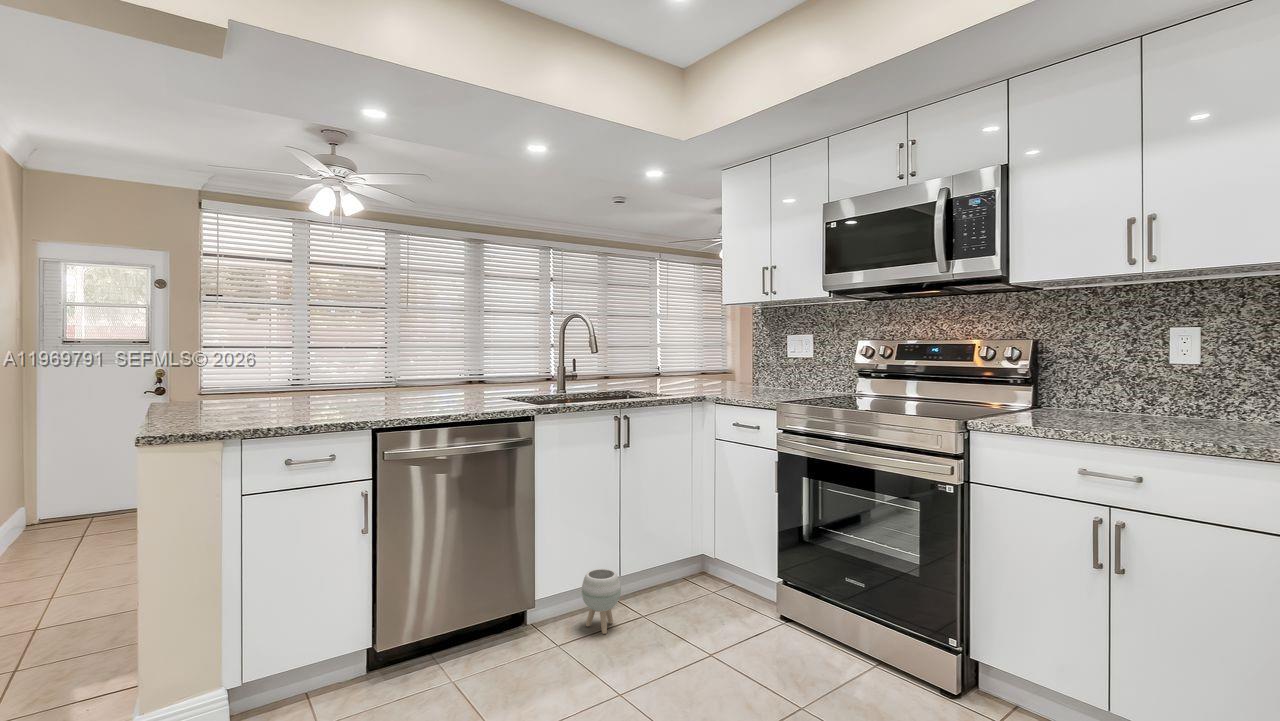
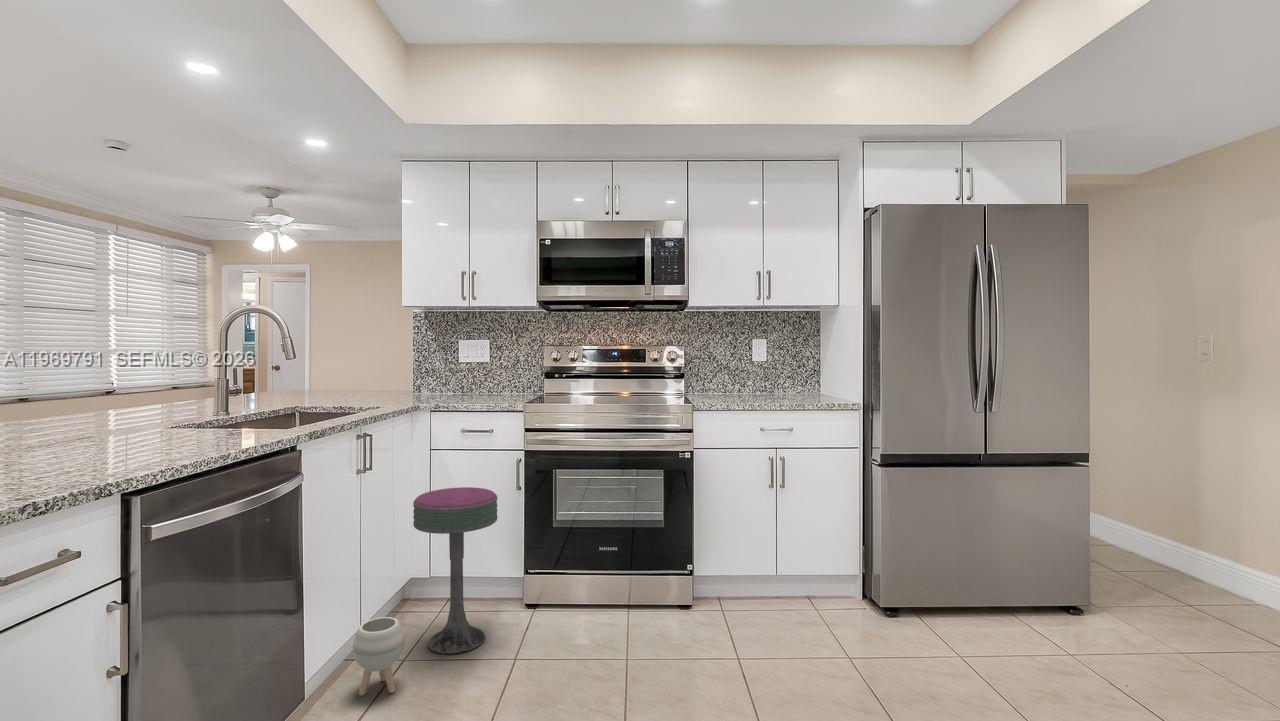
bar stool: none [653,475,728,630] -> present [413,487,497,654]

